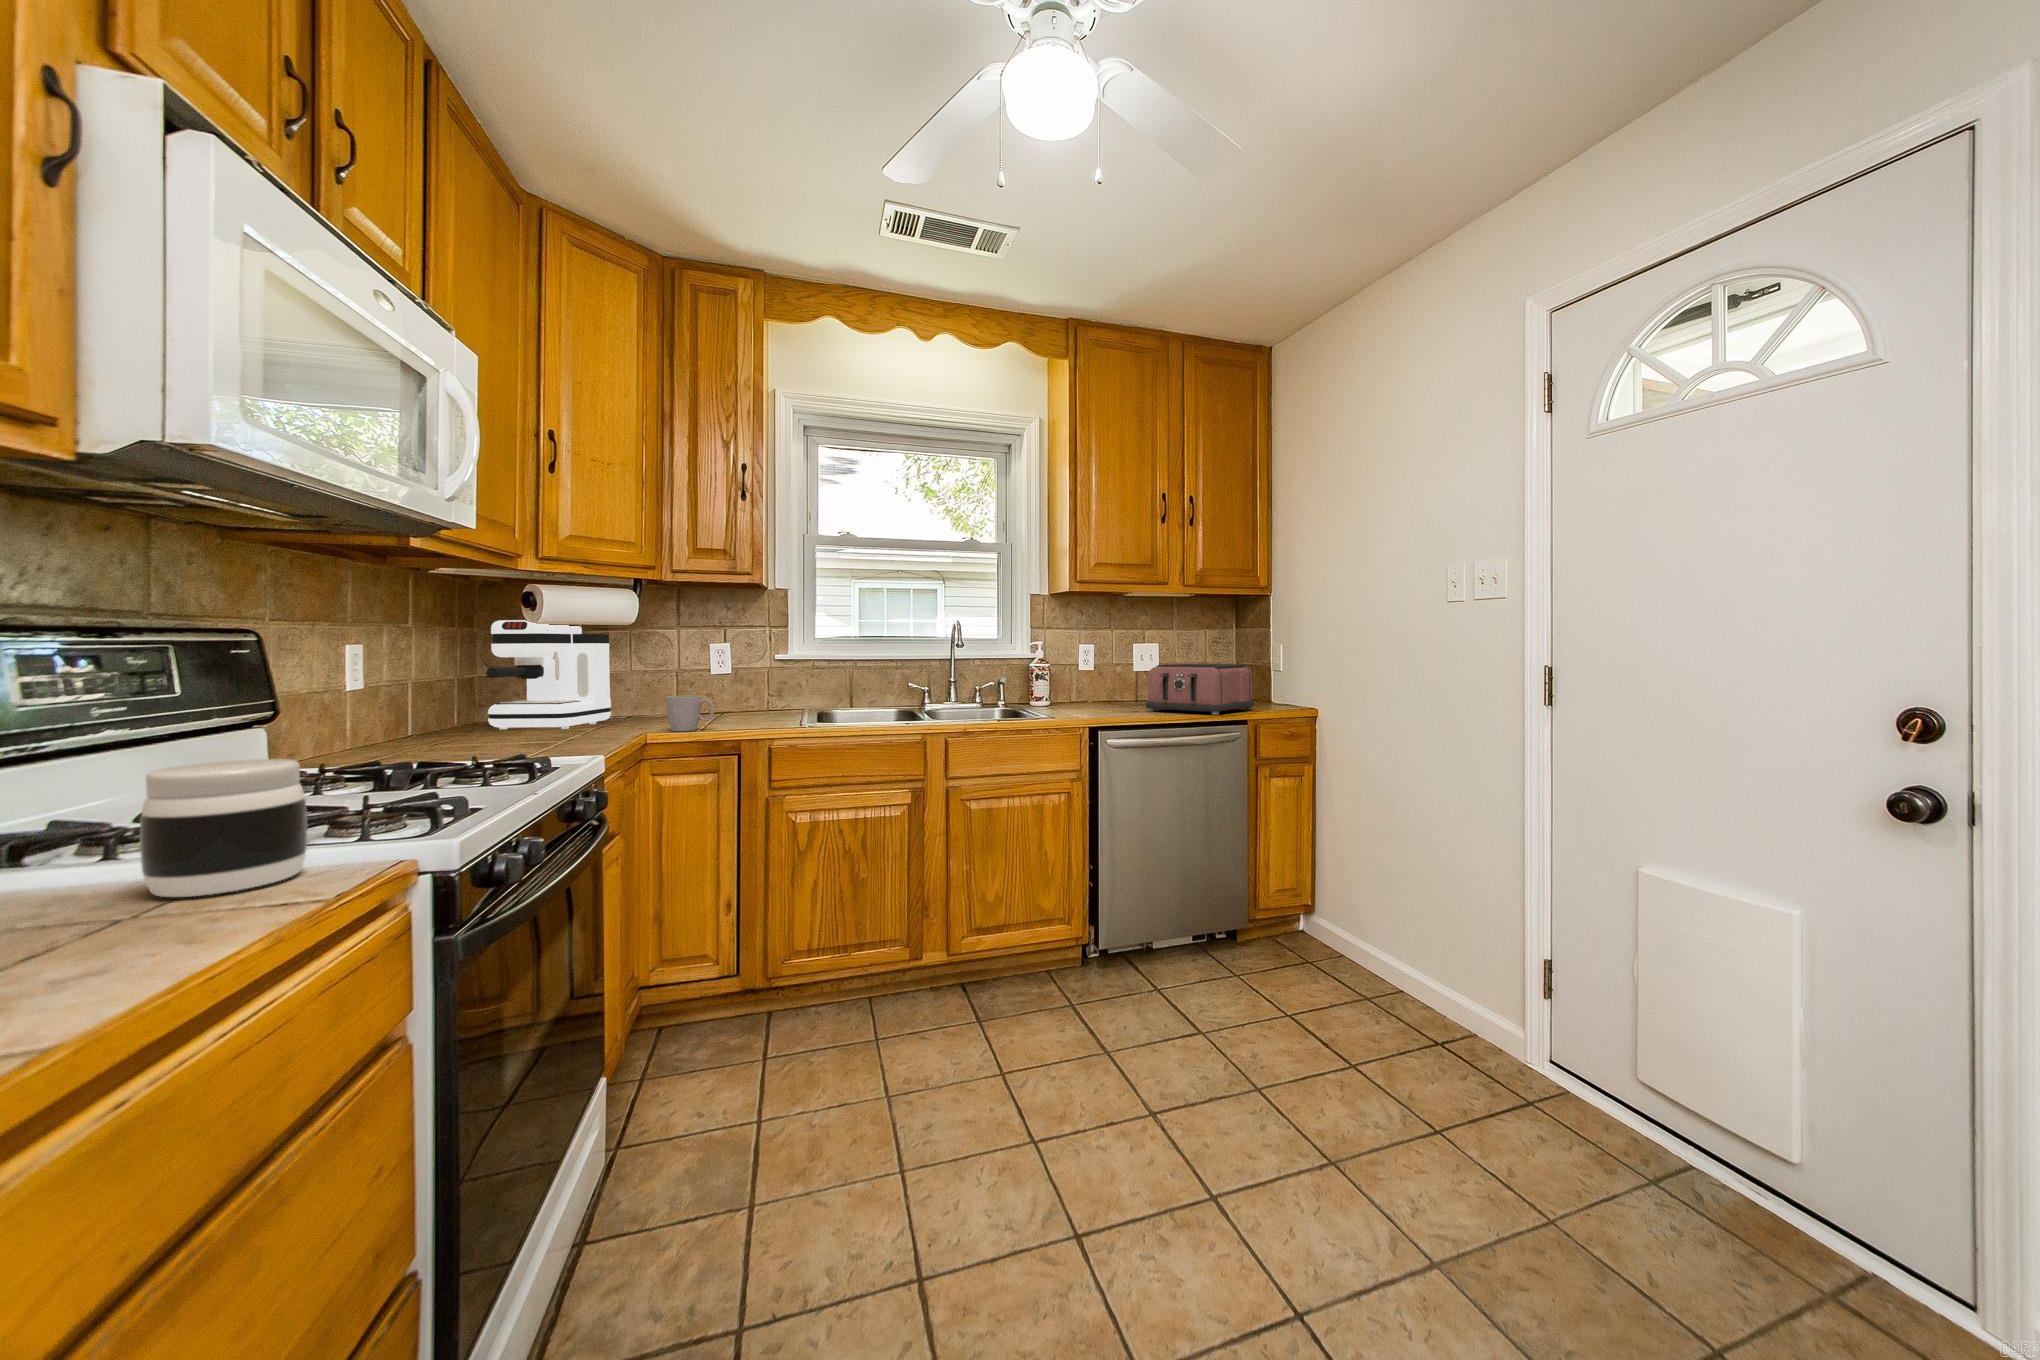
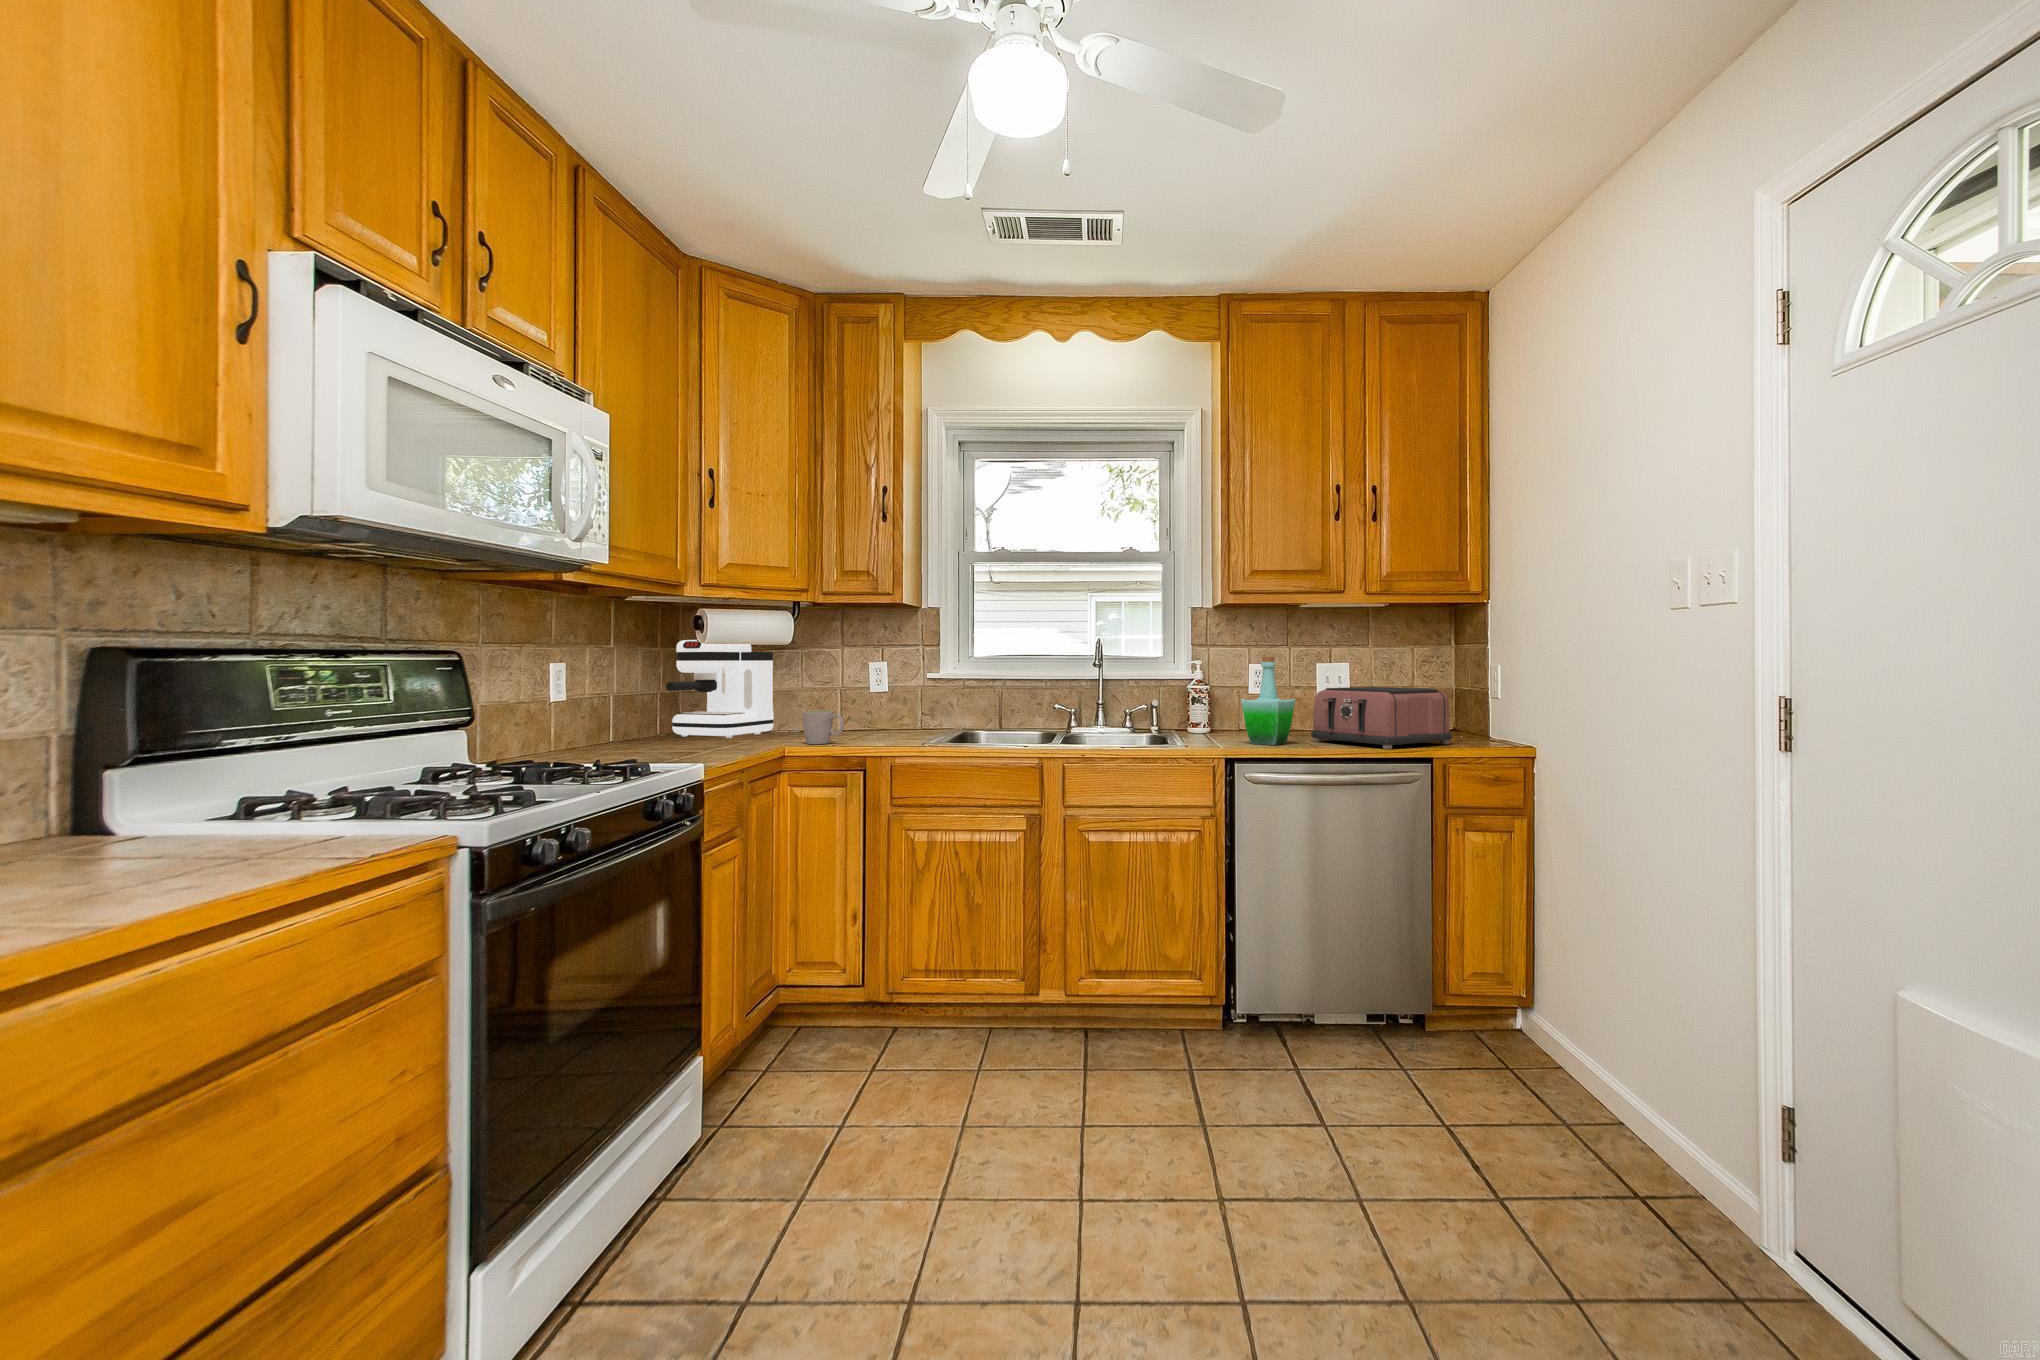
bottle: none [1095,638,1137,715] -> present [1241,656,1295,745]
jar: present [140,759,307,897] -> none [257,756,368,854]

